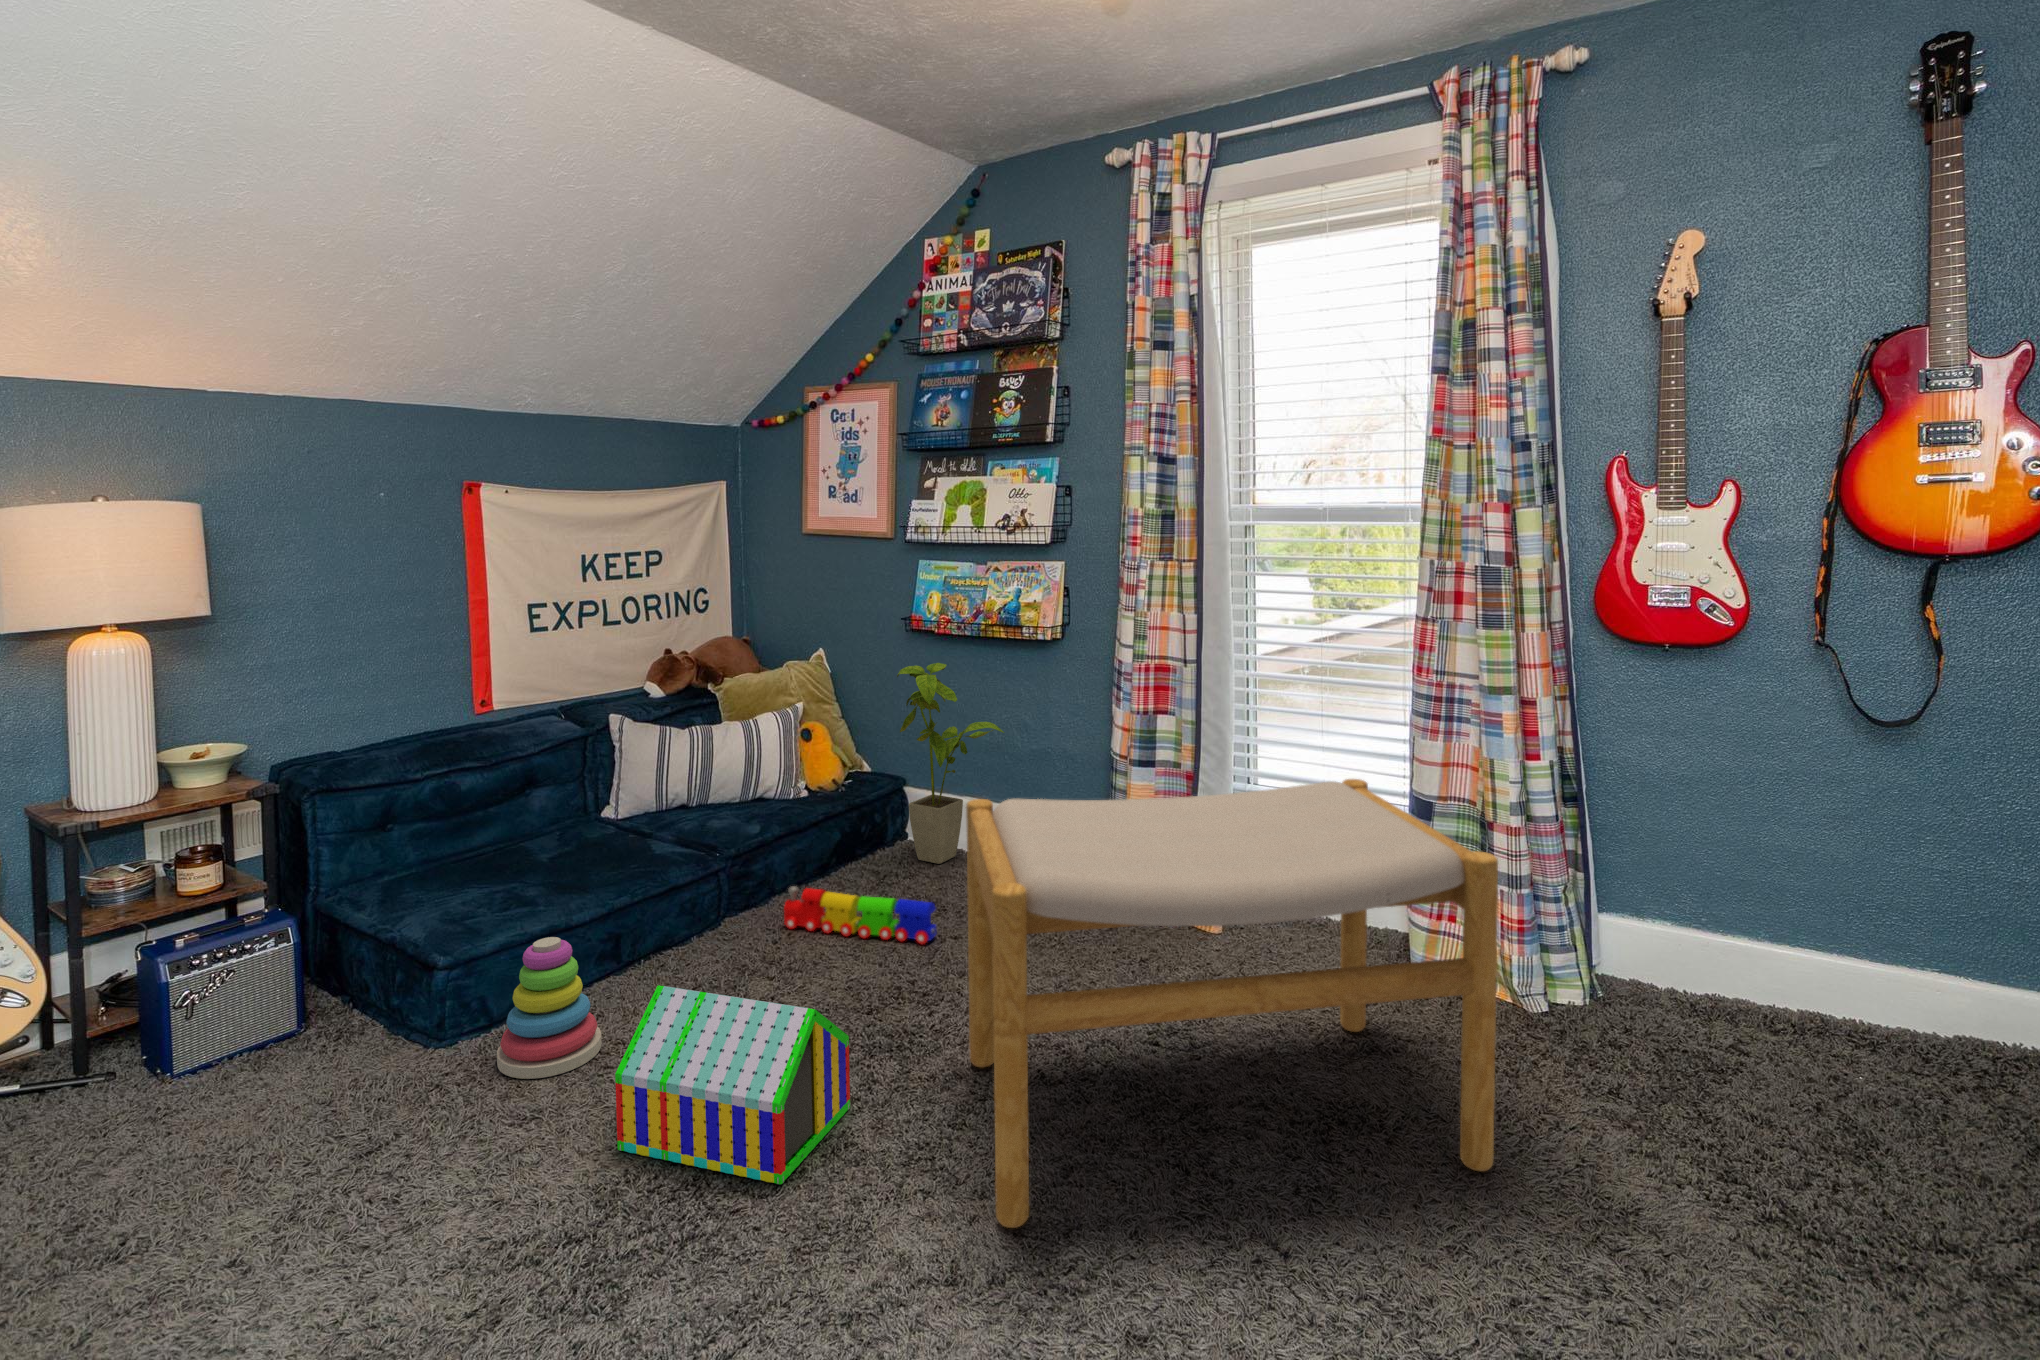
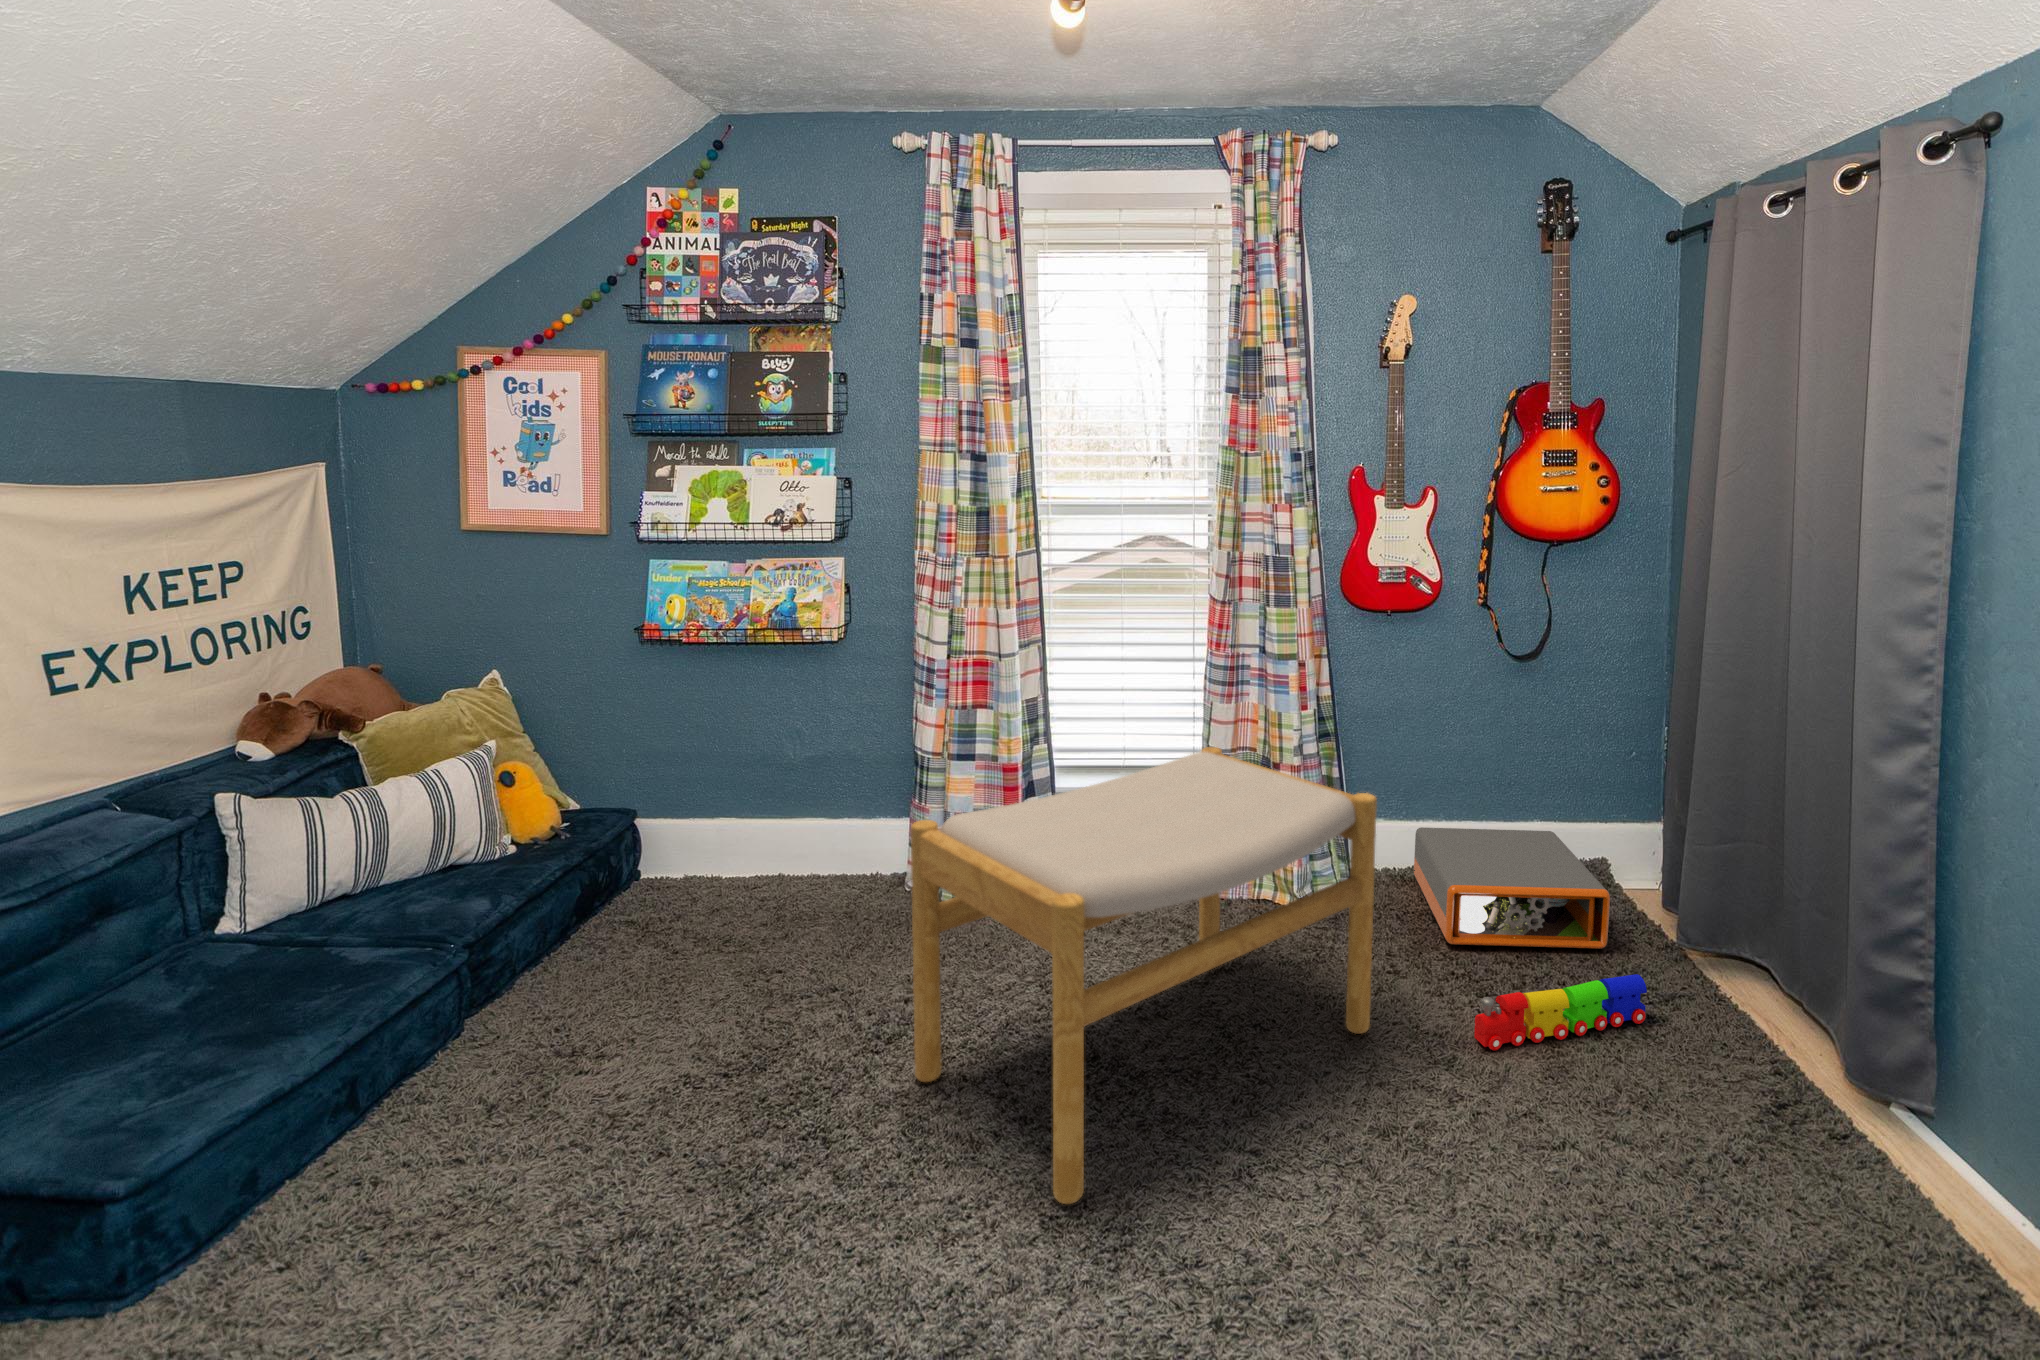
house plant: present [897,663,1004,864] -> none [650,676,782,897]
toy train: present [784,886,937,944] -> present [1474,974,1647,1050]
stacking toy: present [497,937,602,1079] -> none [298,1091,452,1284]
storage box: none [1688,941,1987,1180] -> present [1414,827,1610,948]
toy house: present [615,985,850,1184] -> none [587,1070,829,1299]

